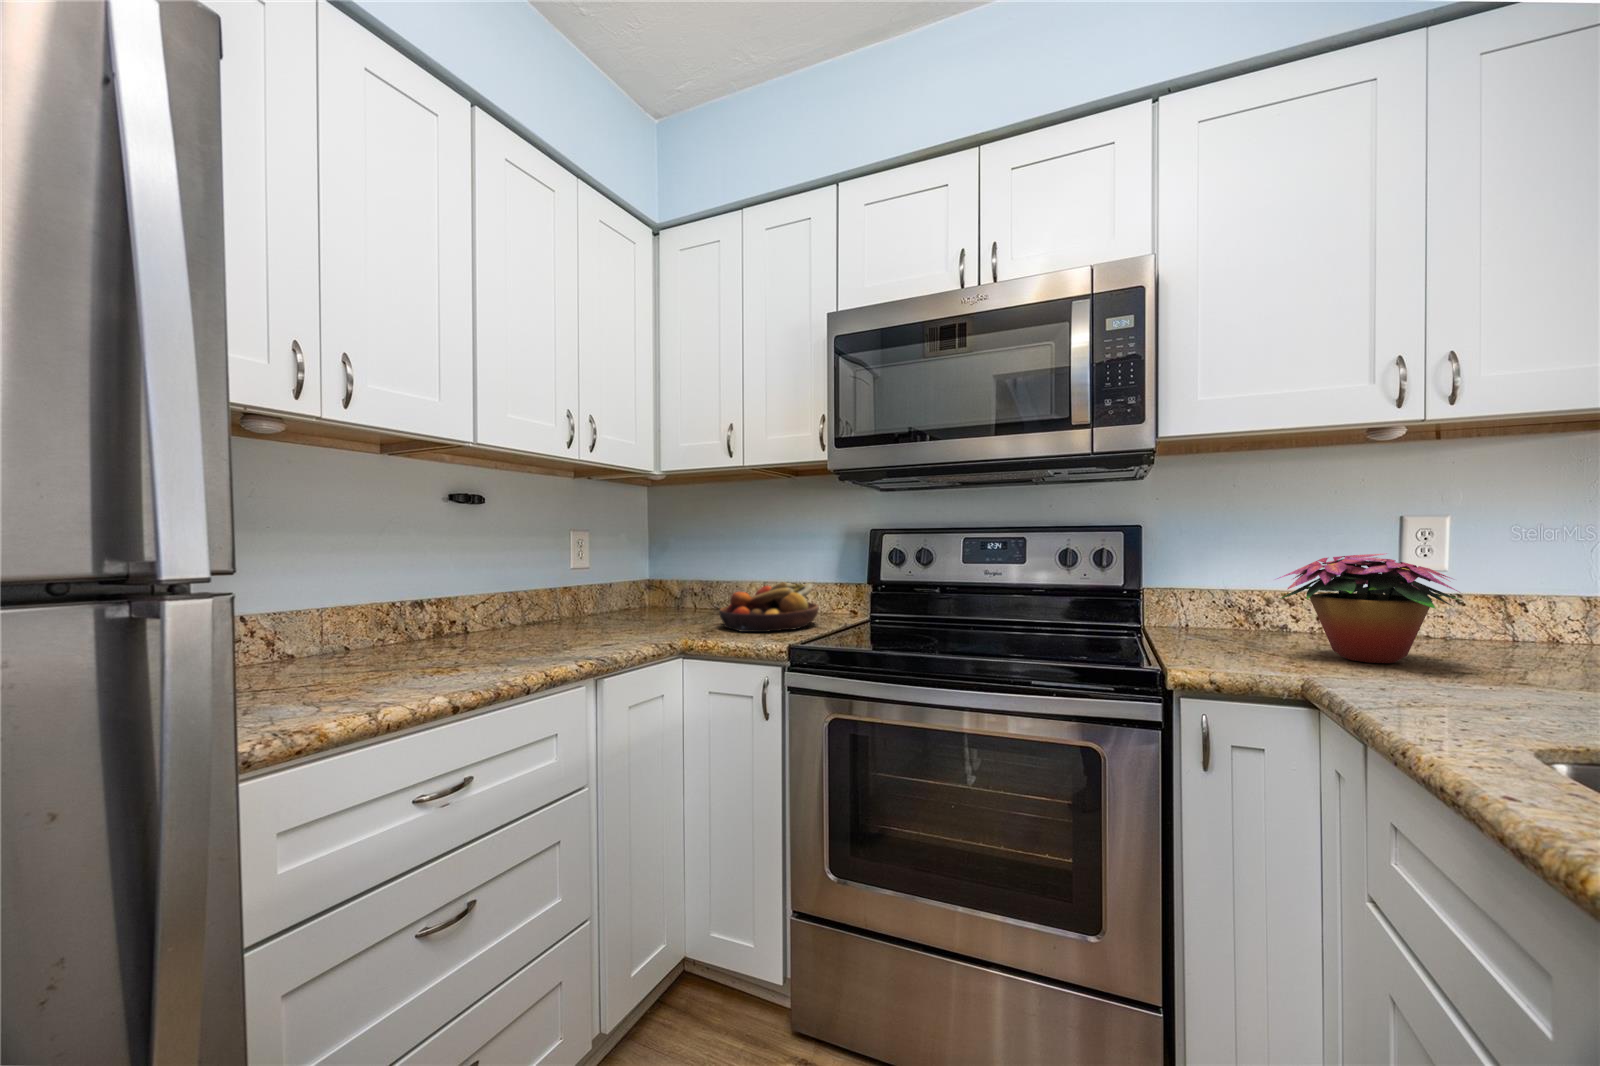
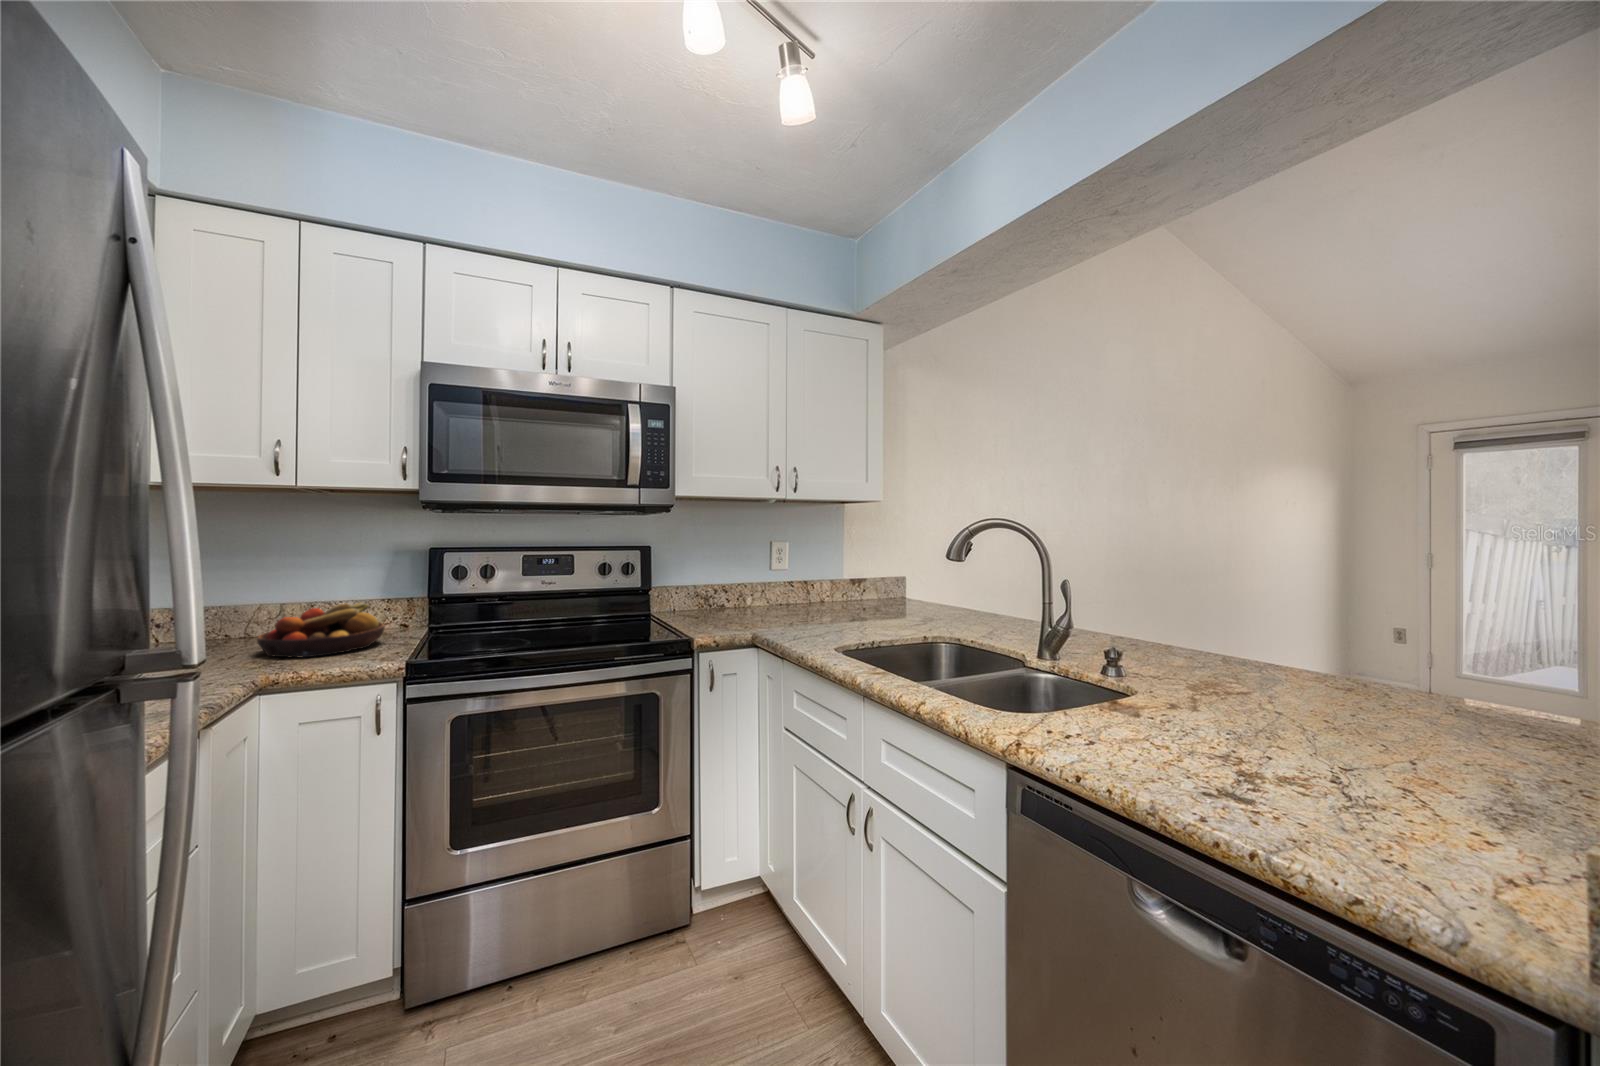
flower arrangement: present [1277,554,1462,663] -> none [723,564,806,622]

